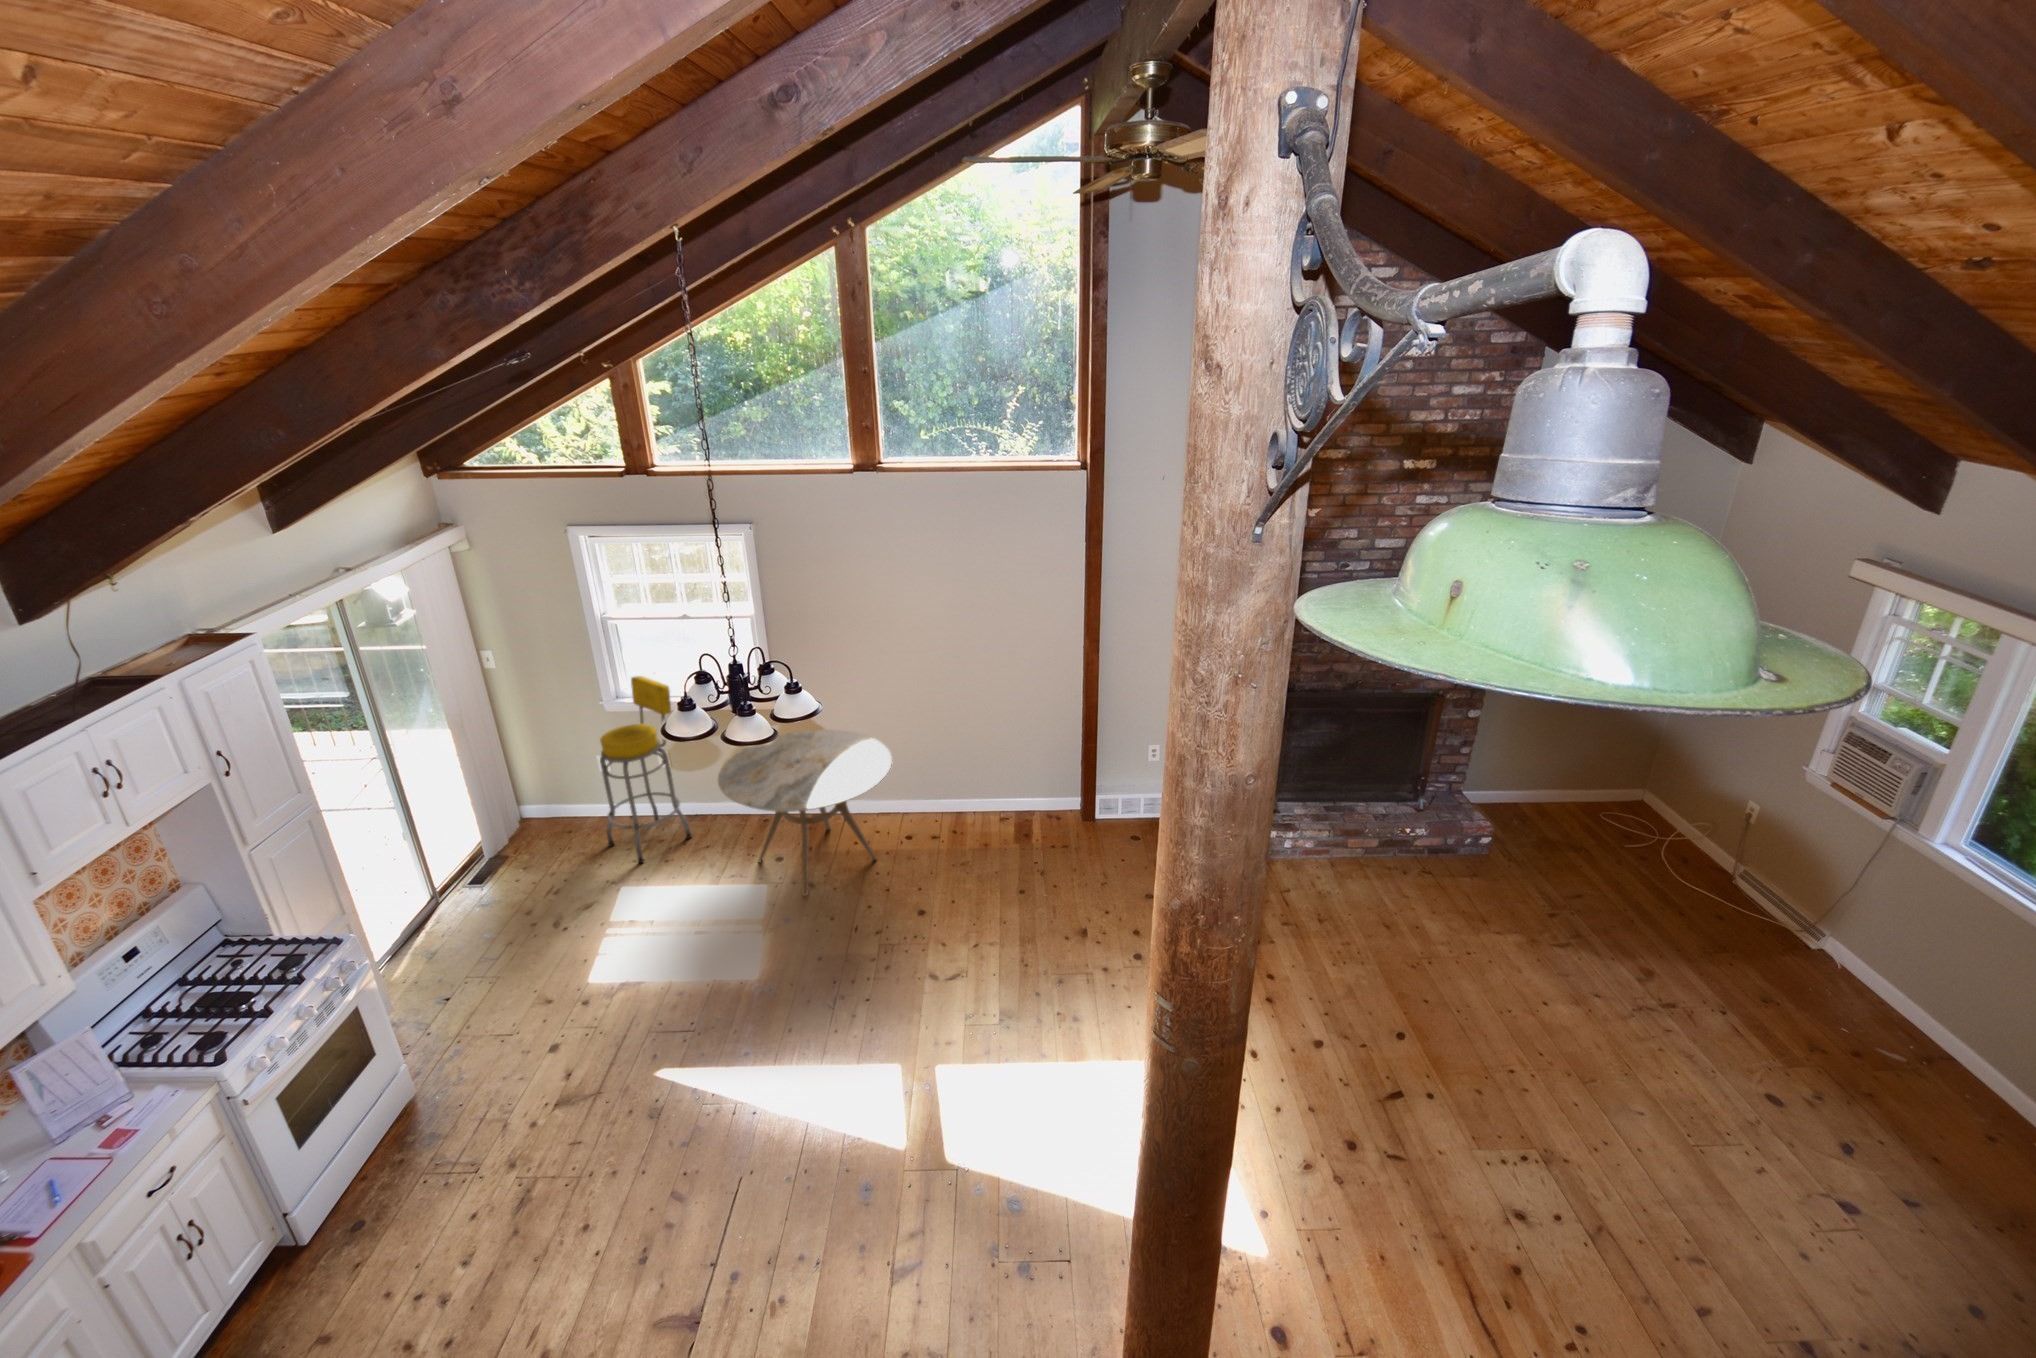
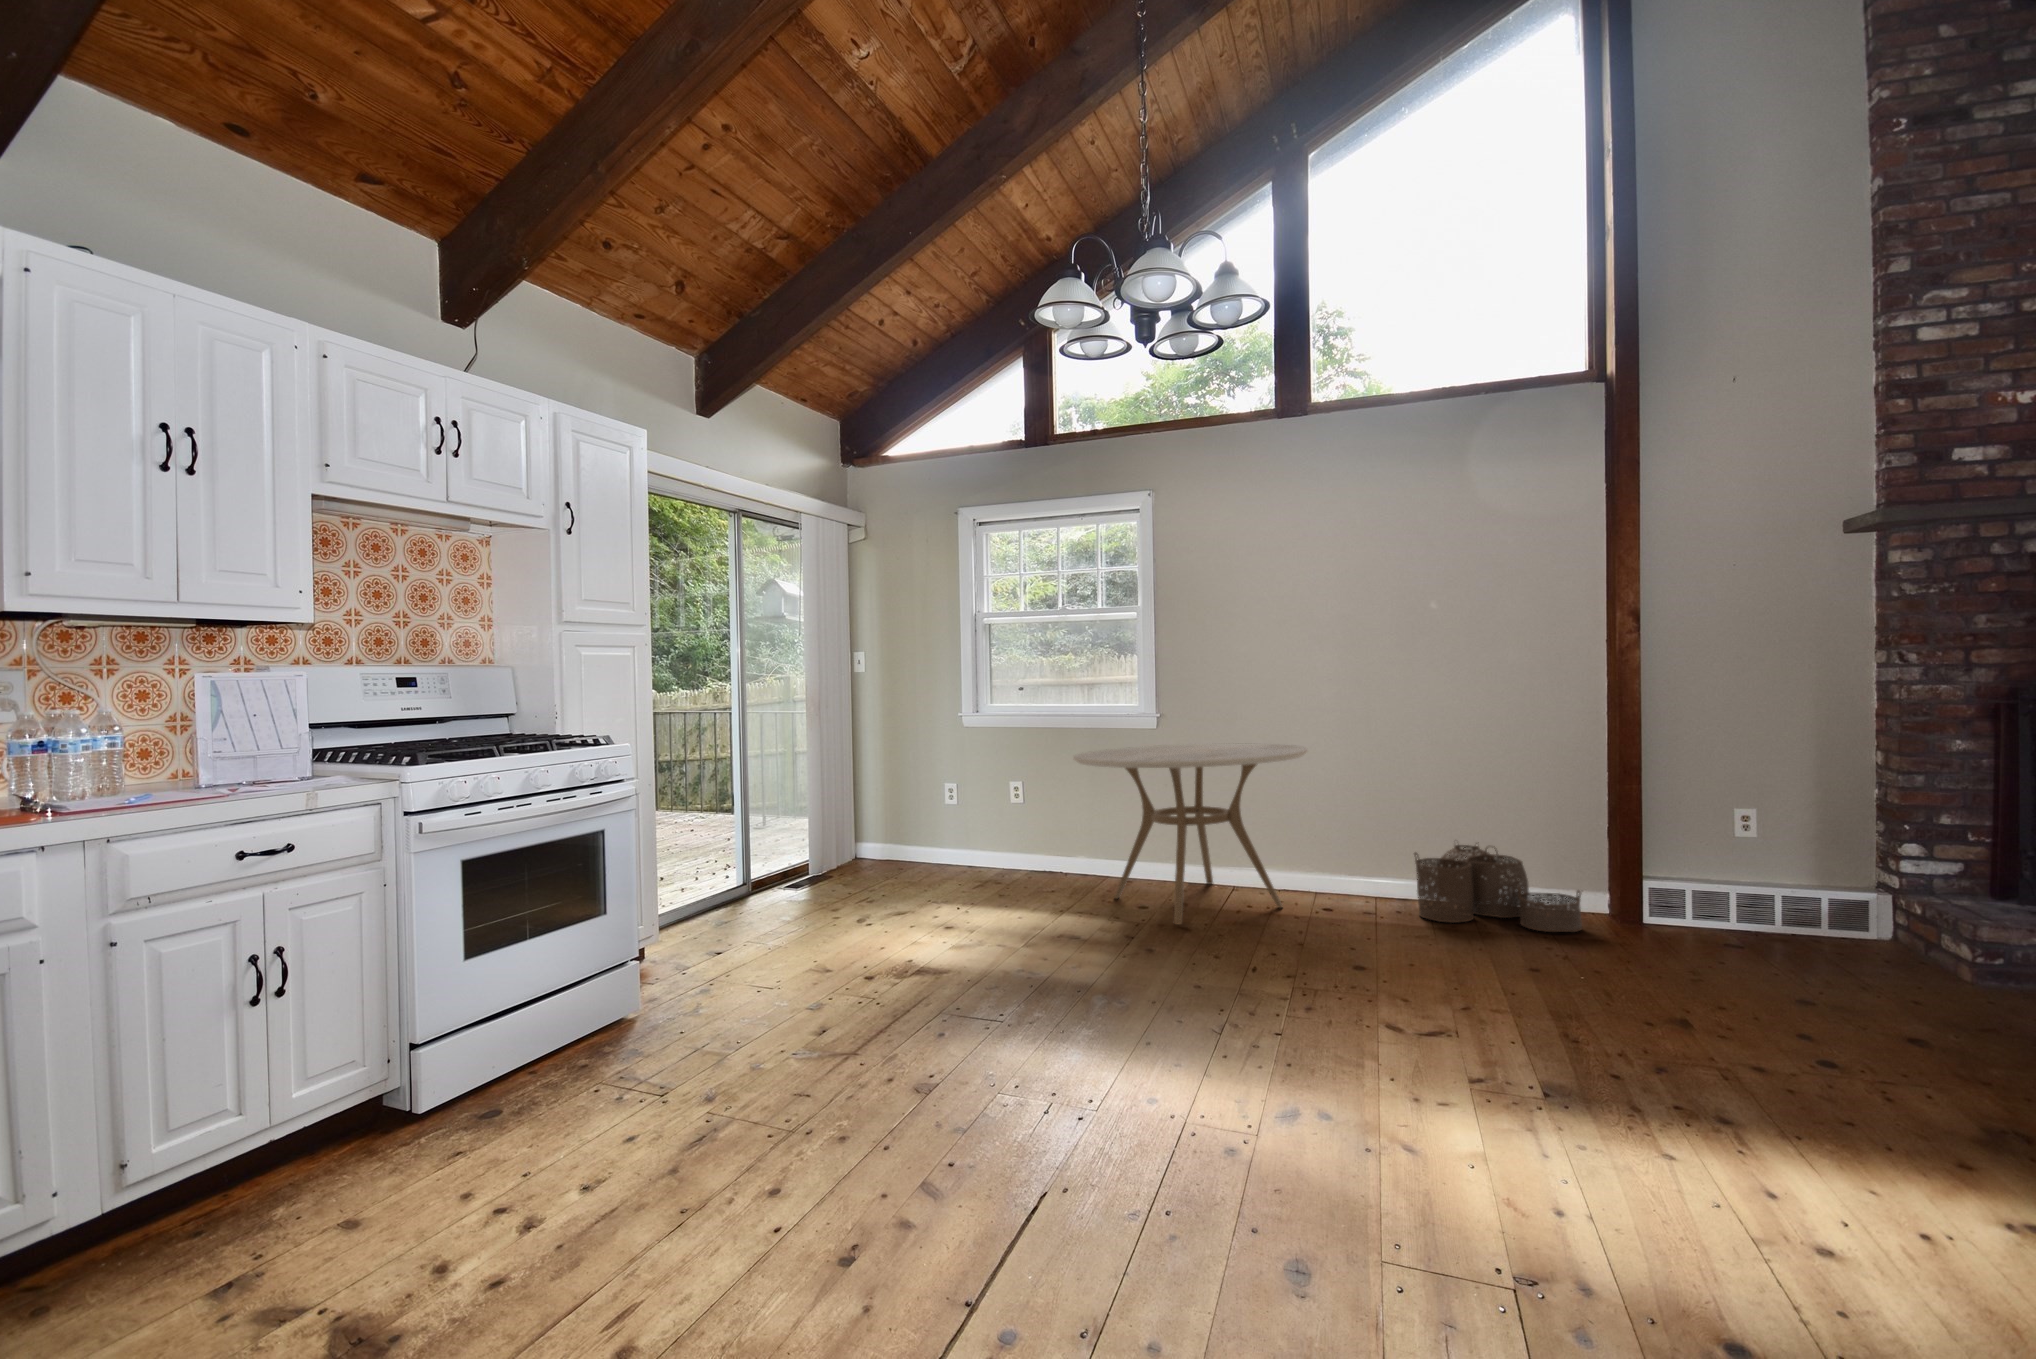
bar stool: present [600,676,691,863] -> none [938,671,1034,889]
woven basket: none [958,792,1048,871] -> present [1414,845,1582,932]

